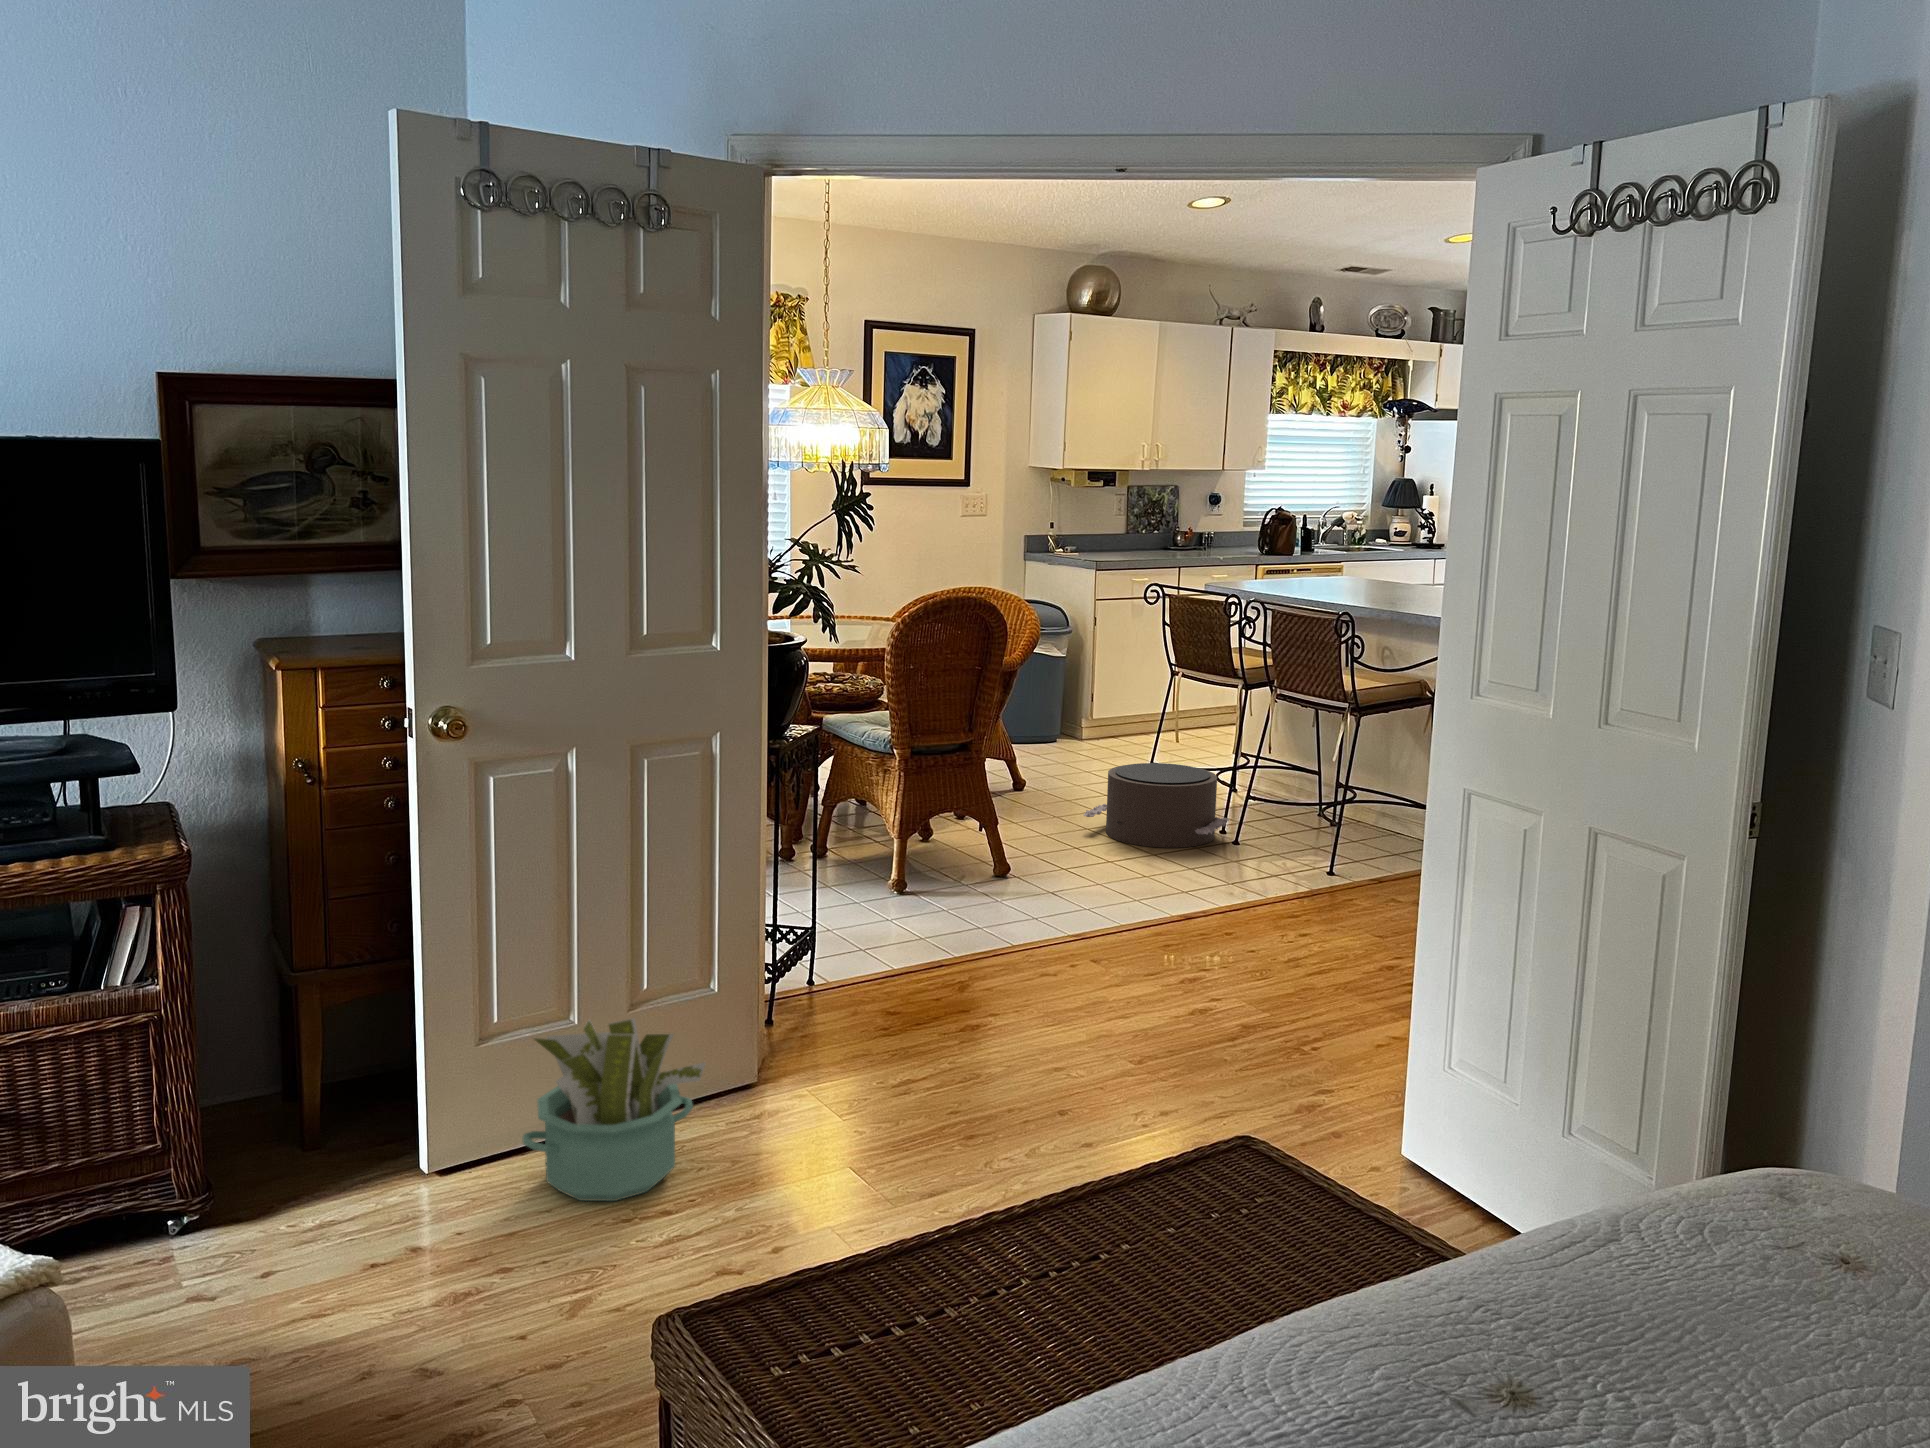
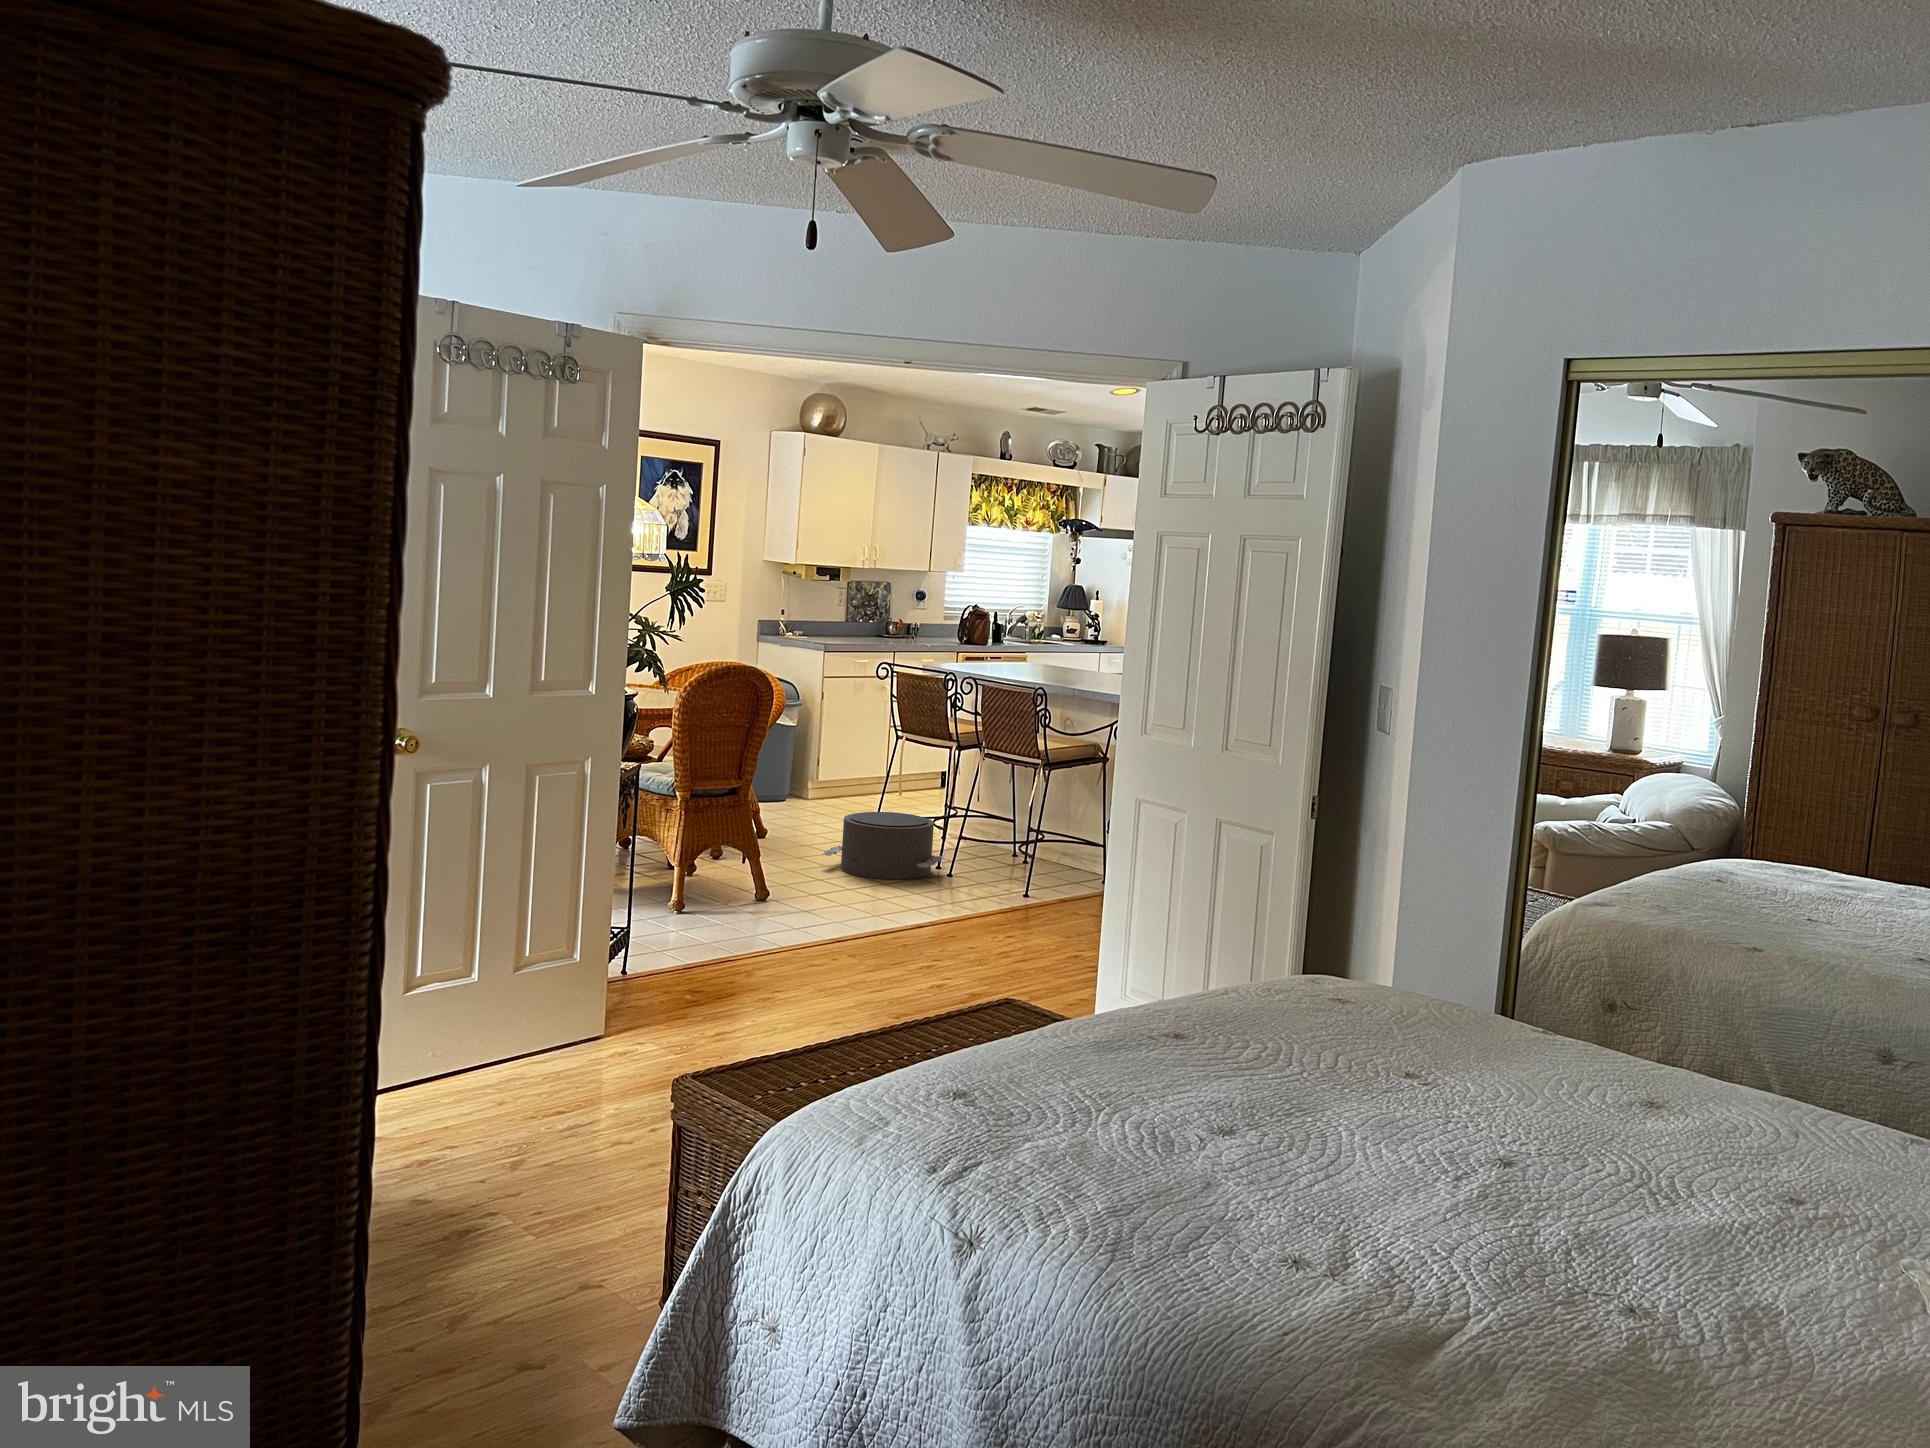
decorative plant: present [522,1018,705,1201] -> none [447,970,584,1107]

